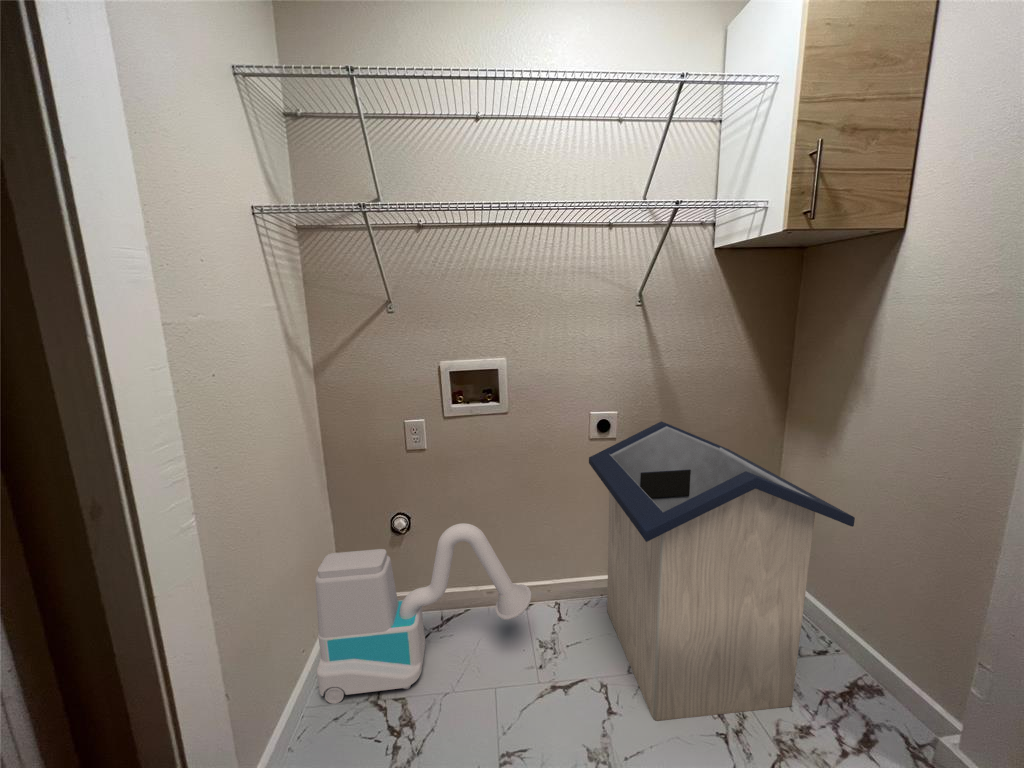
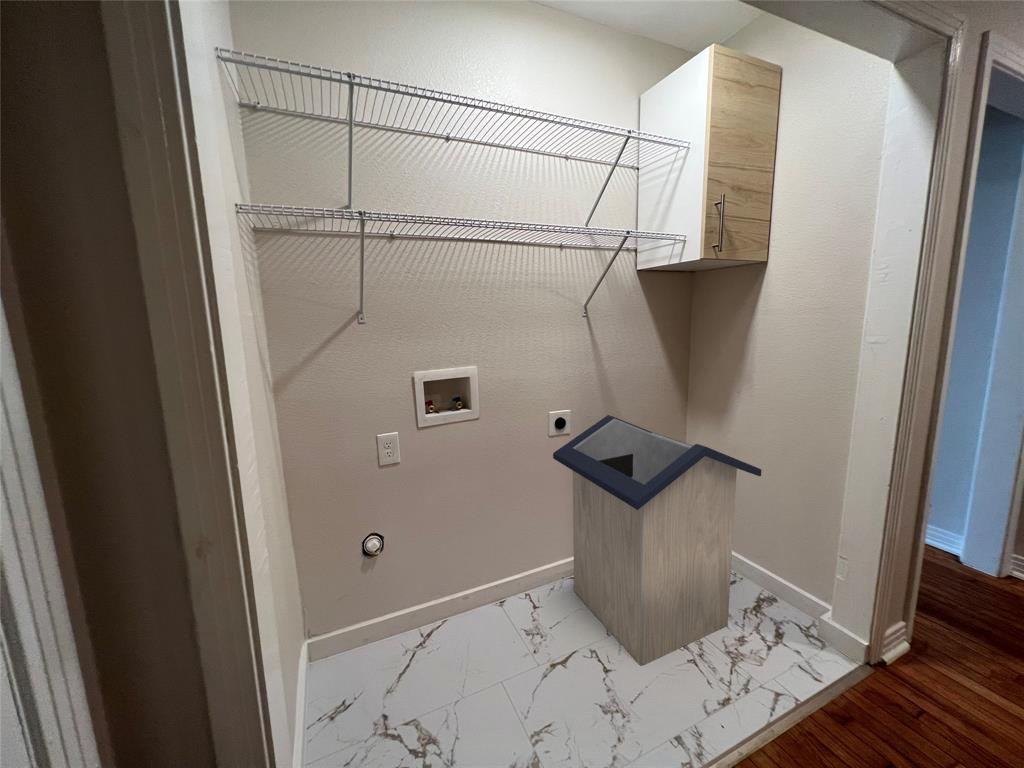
vacuum cleaner: present [315,523,532,704] -> none [307,528,523,752]

